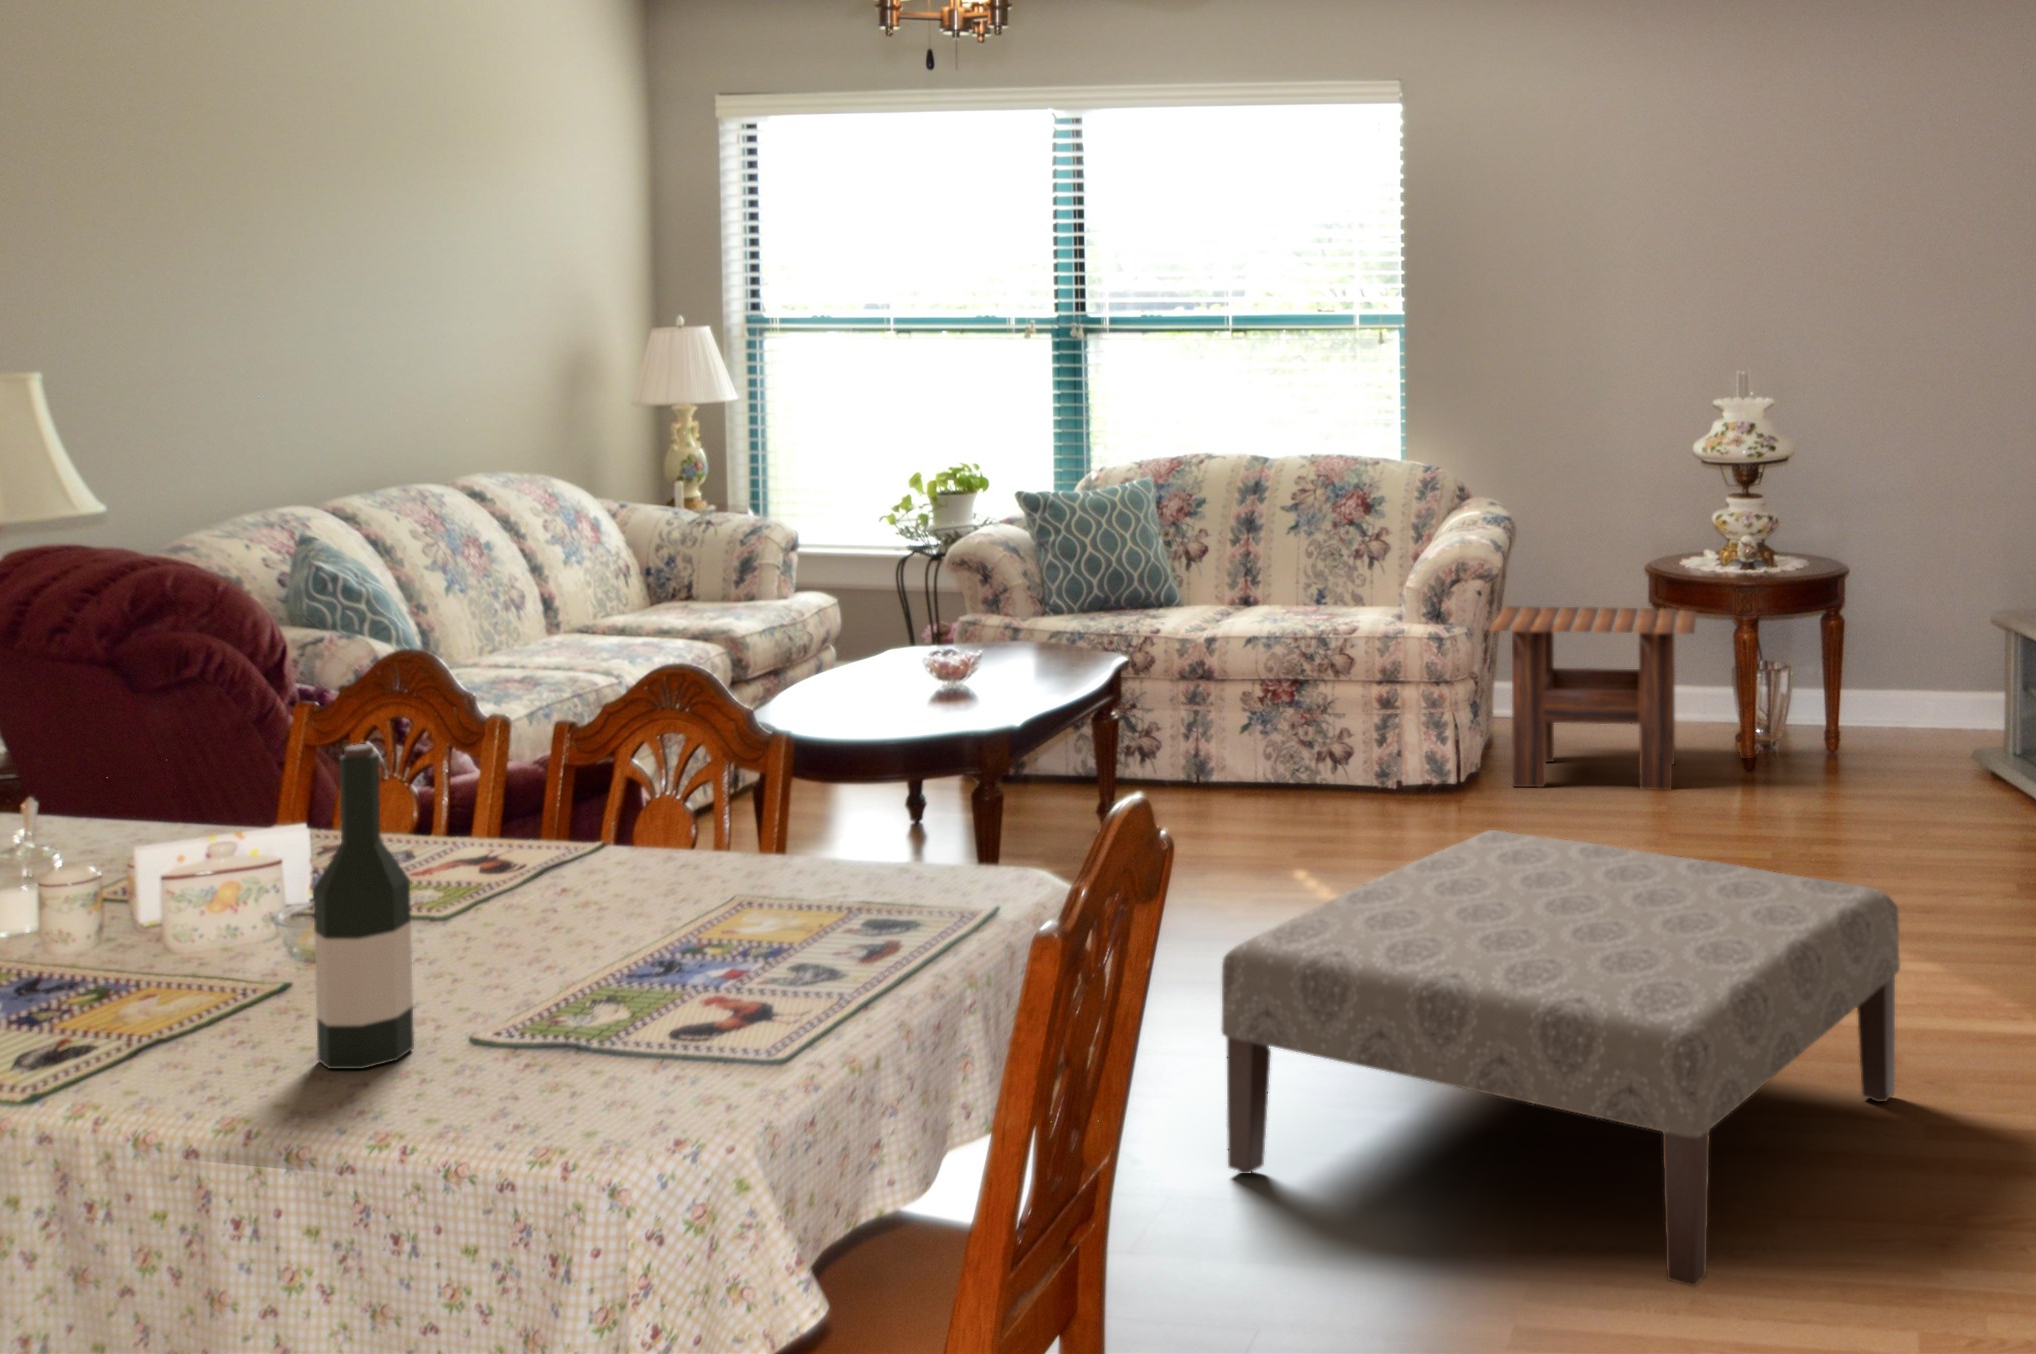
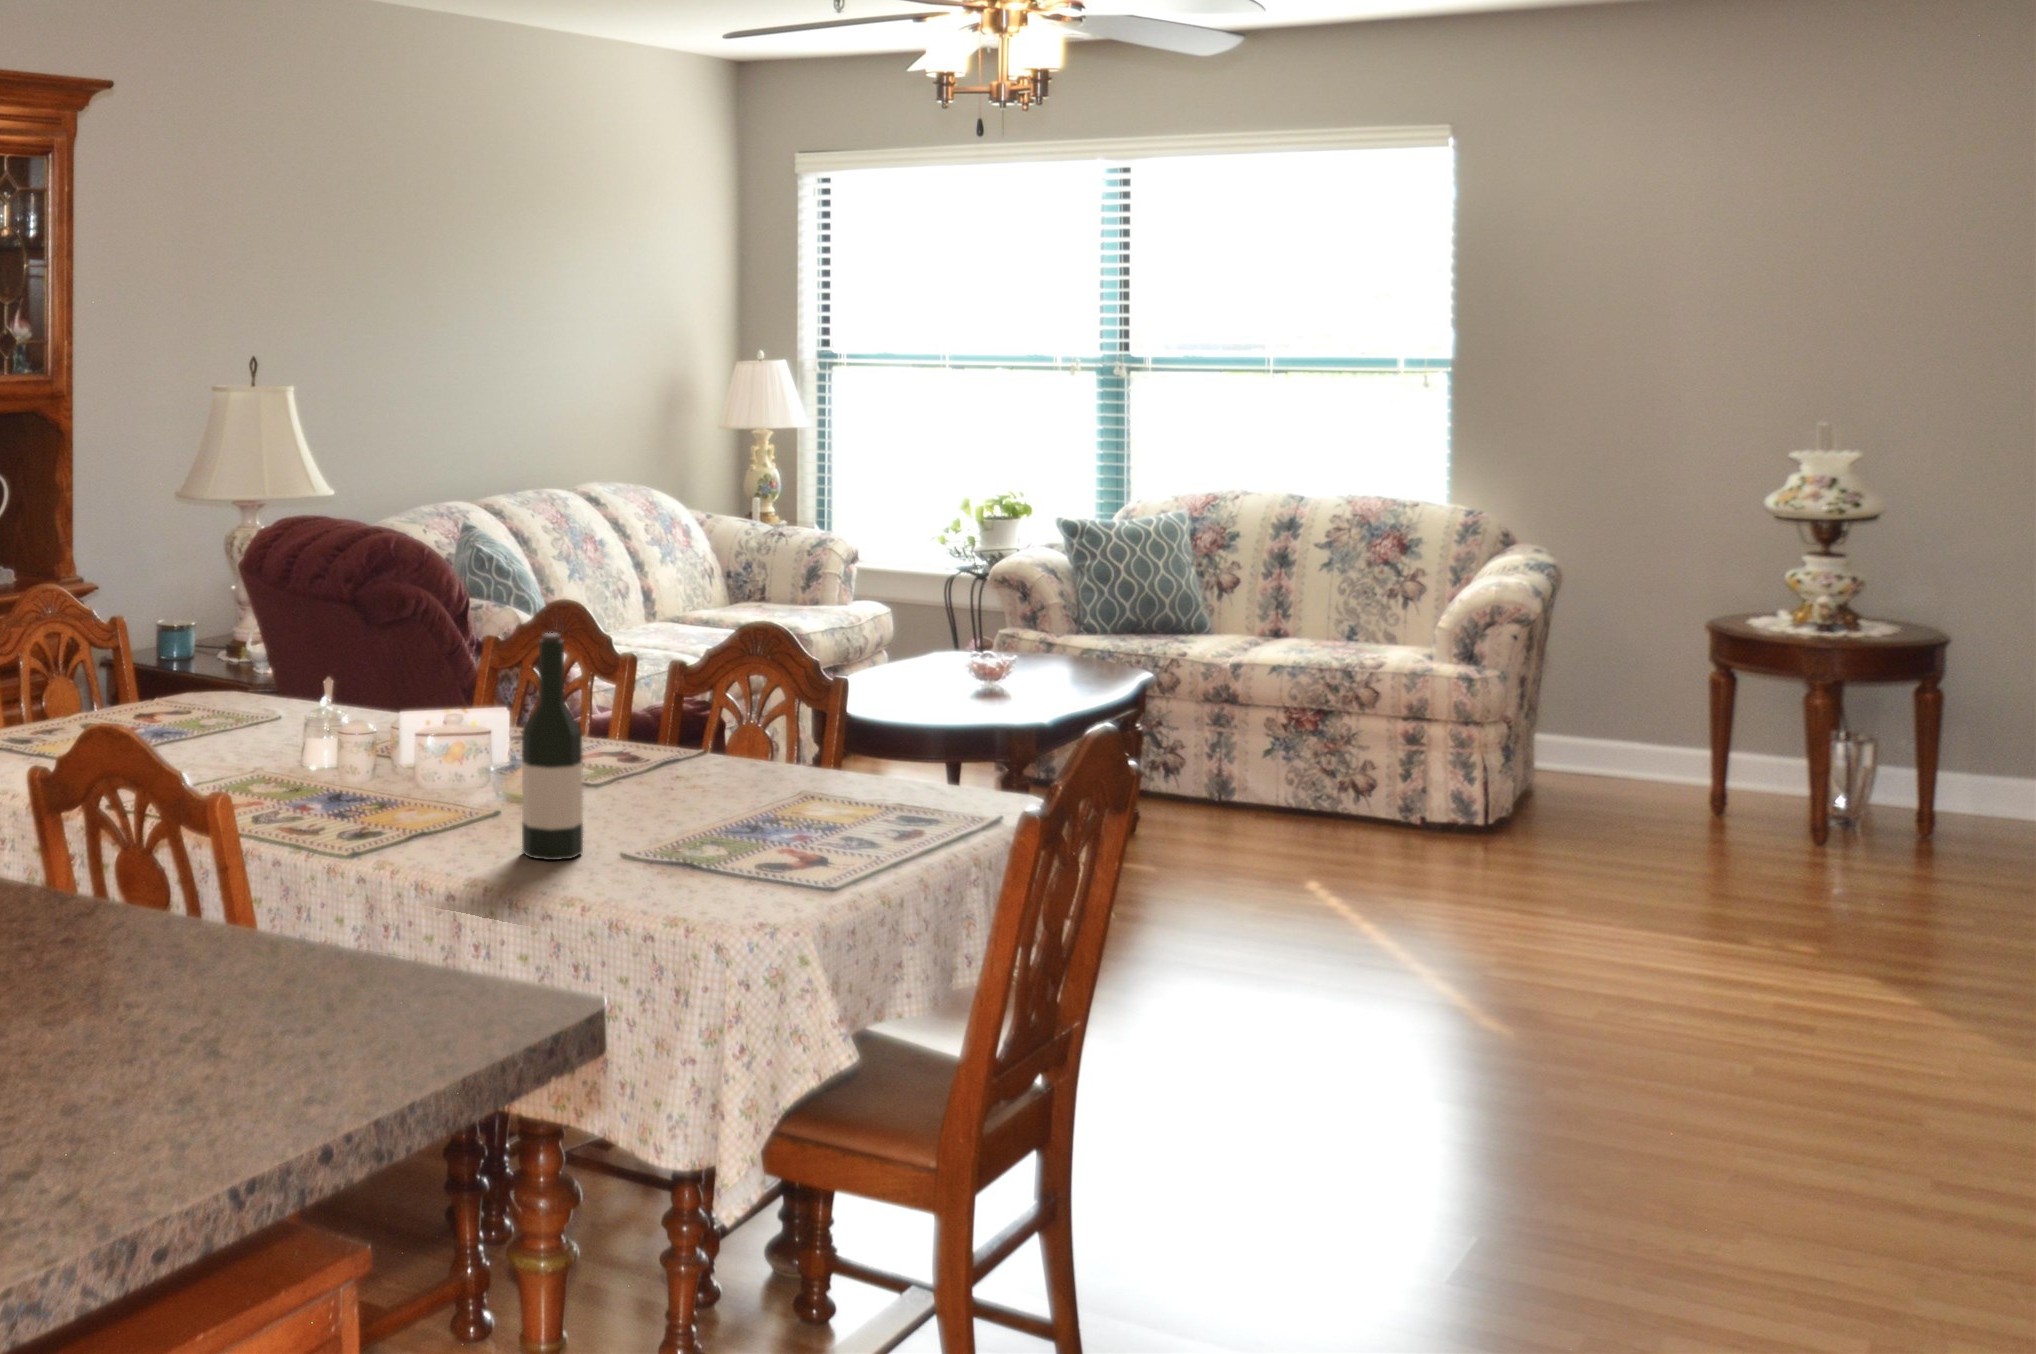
side table: present [1491,606,1696,790] -> none [1525,656,1772,858]
ottoman: present [1221,830,1900,1286] -> none [1215,850,1950,1283]

